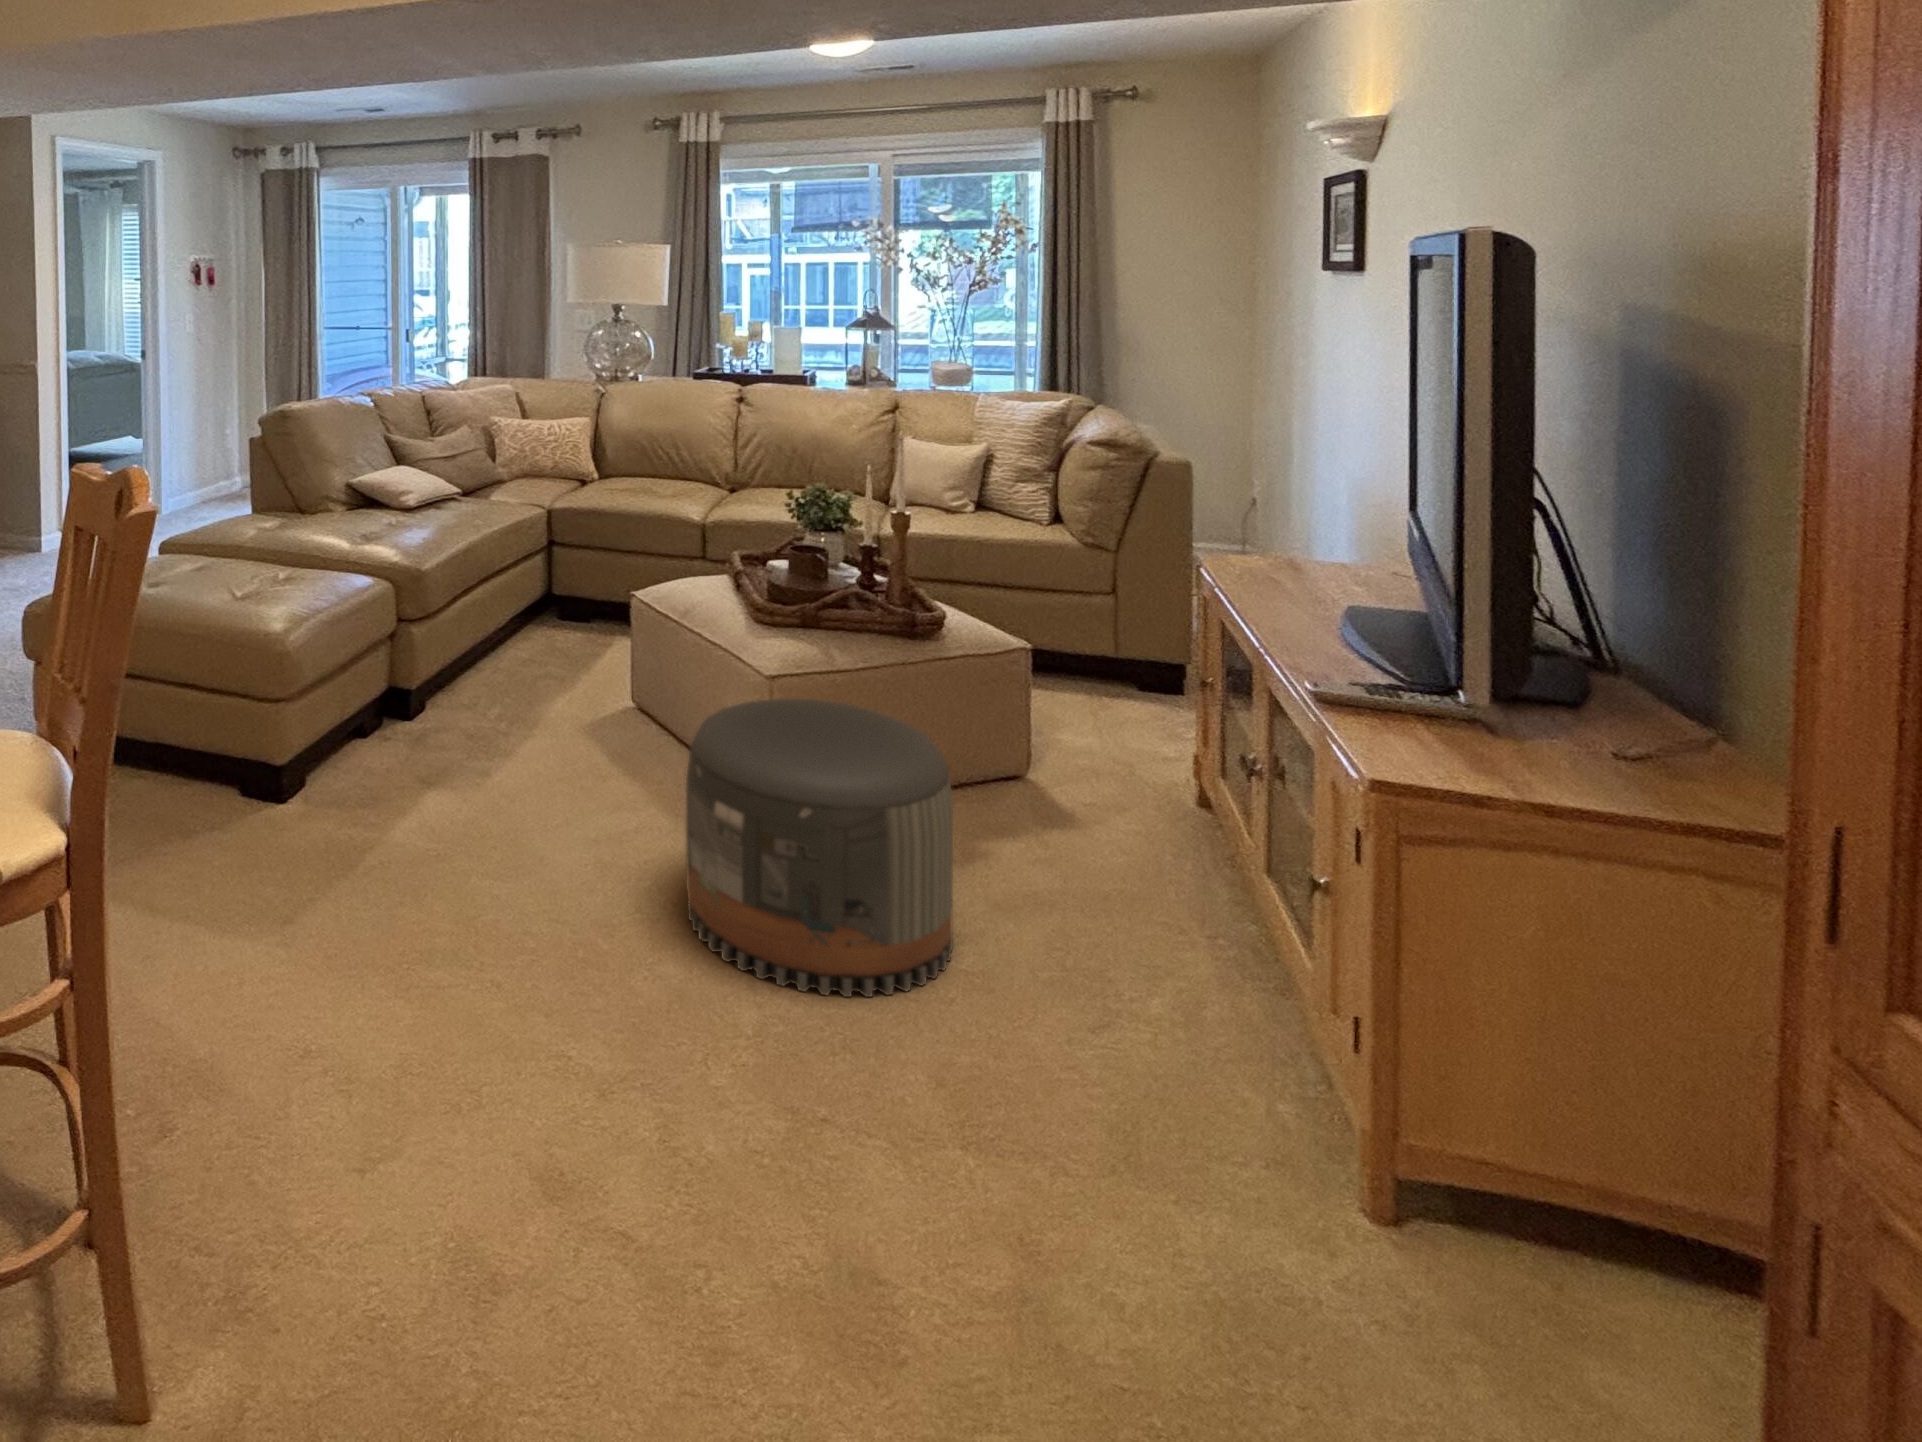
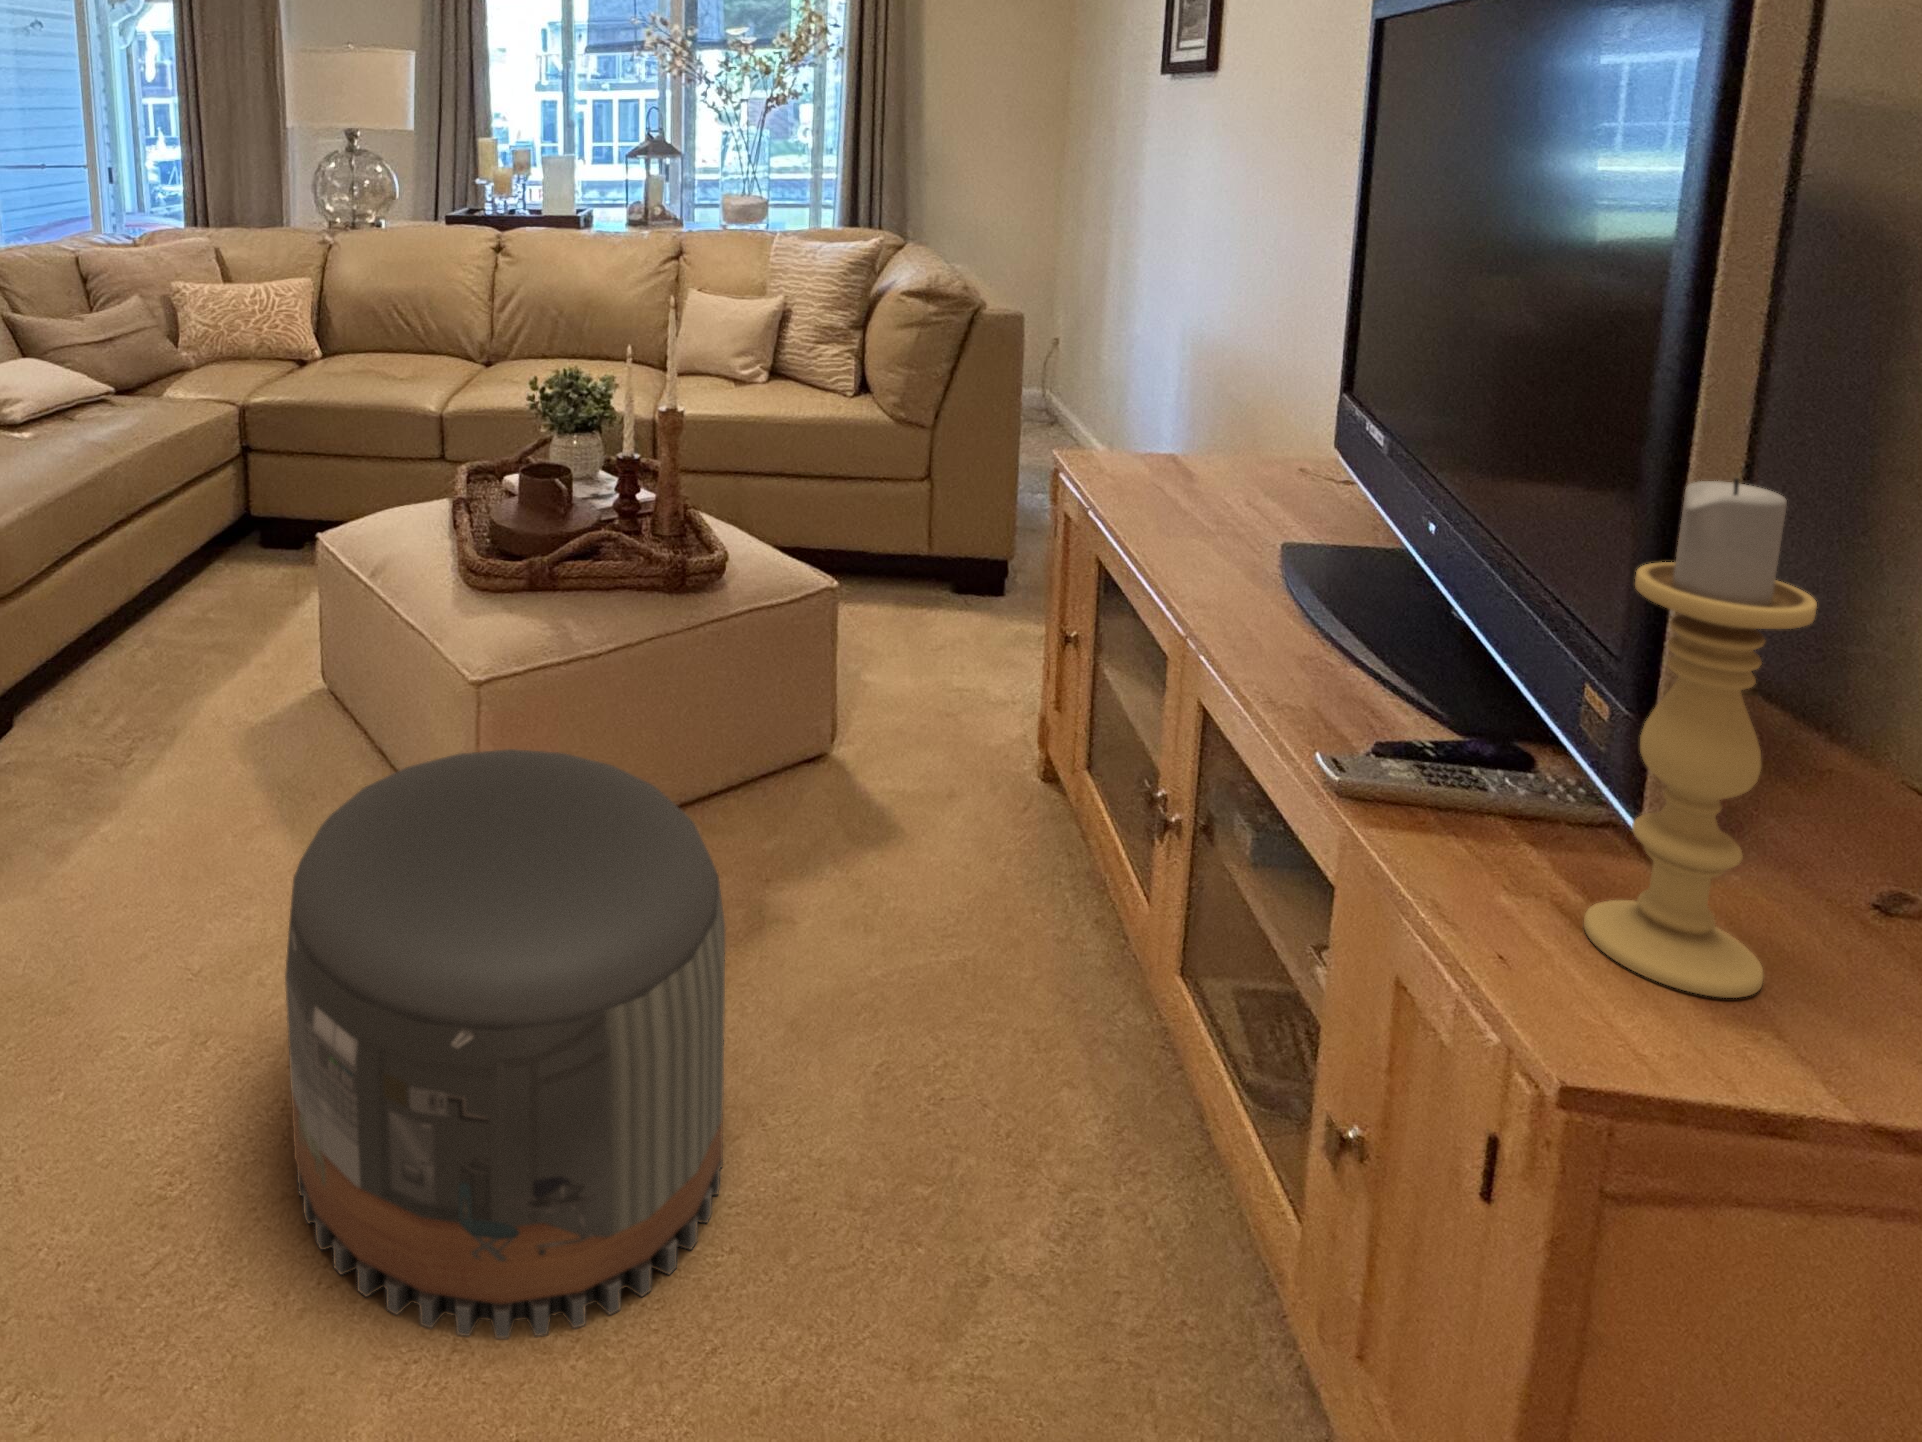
candle holder: none [1429,514,1519,774] -> present [1584,478,1817,998]

